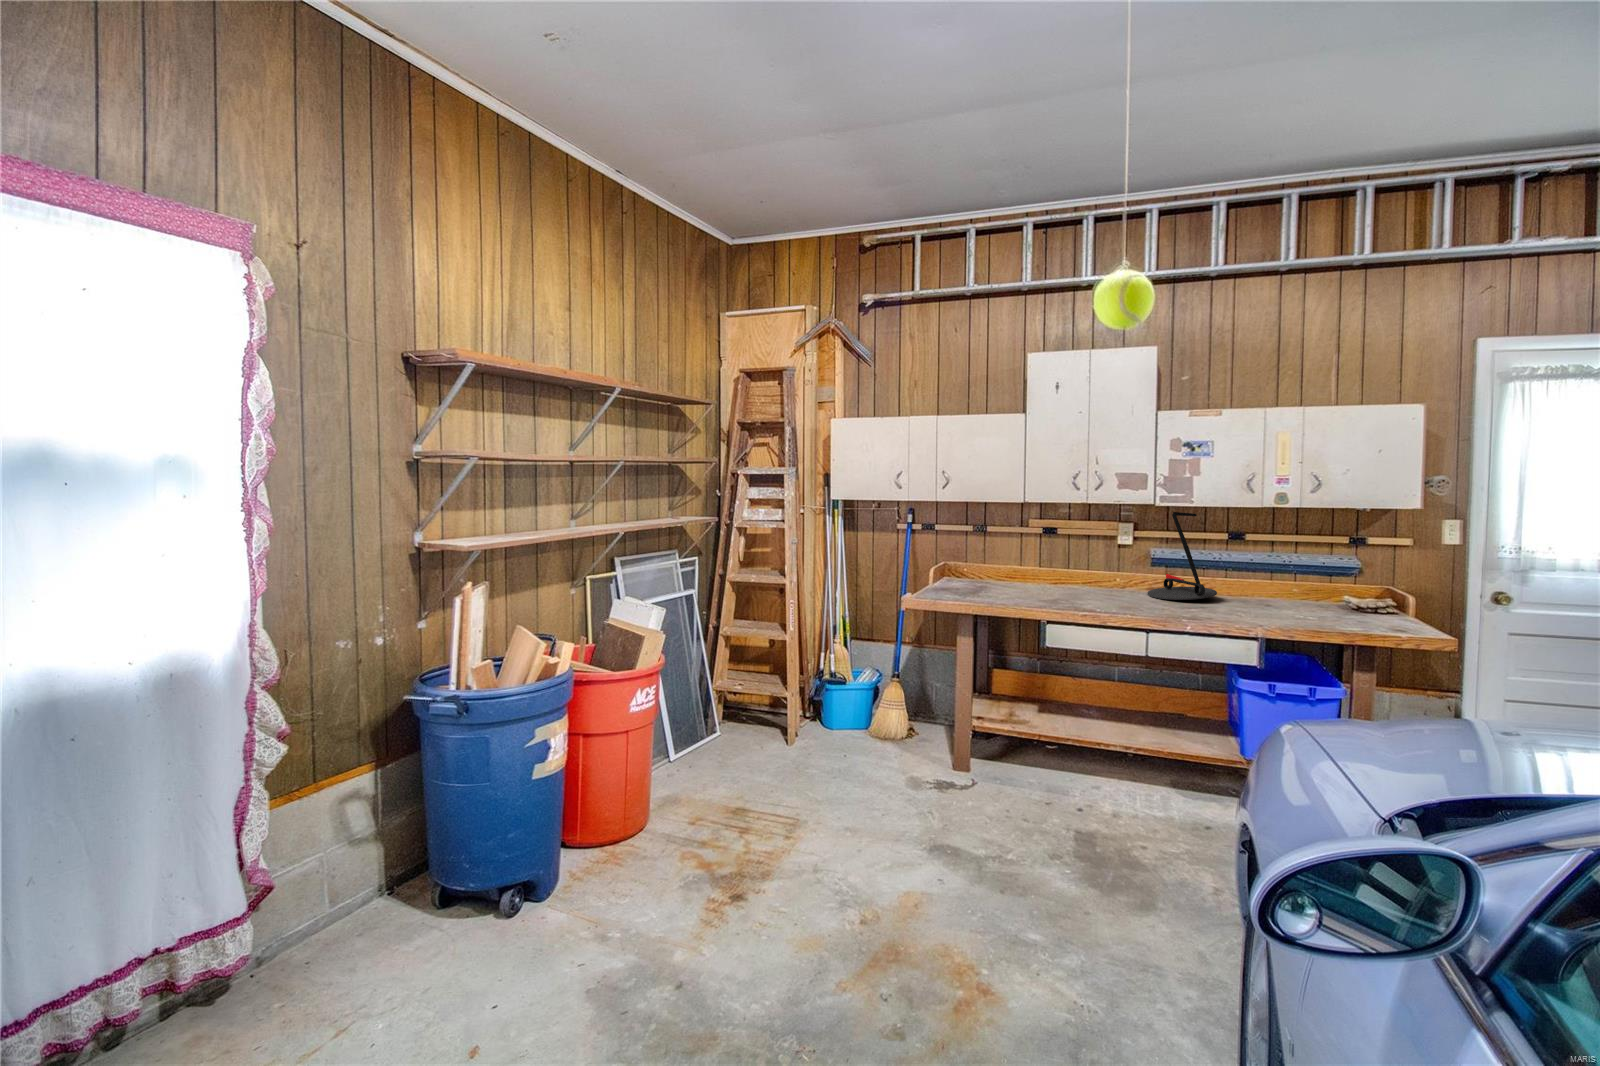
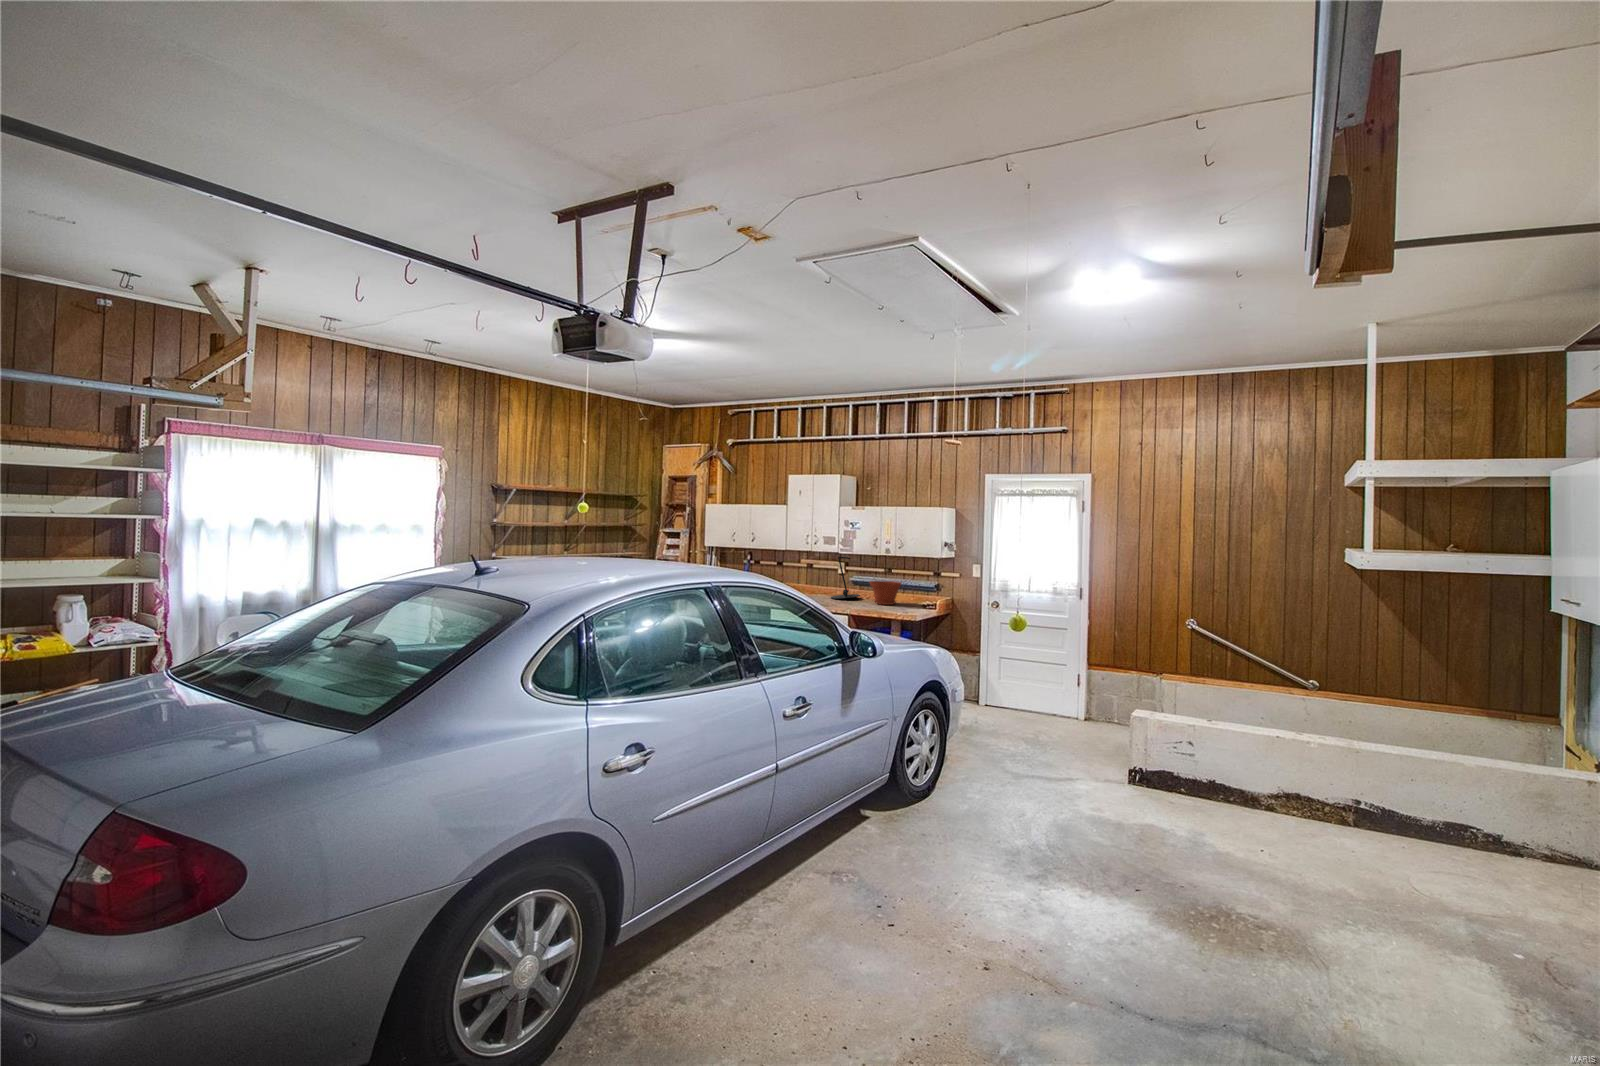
plant pot: none [1264,559,1346,612] -> present [870,581,901,605]

